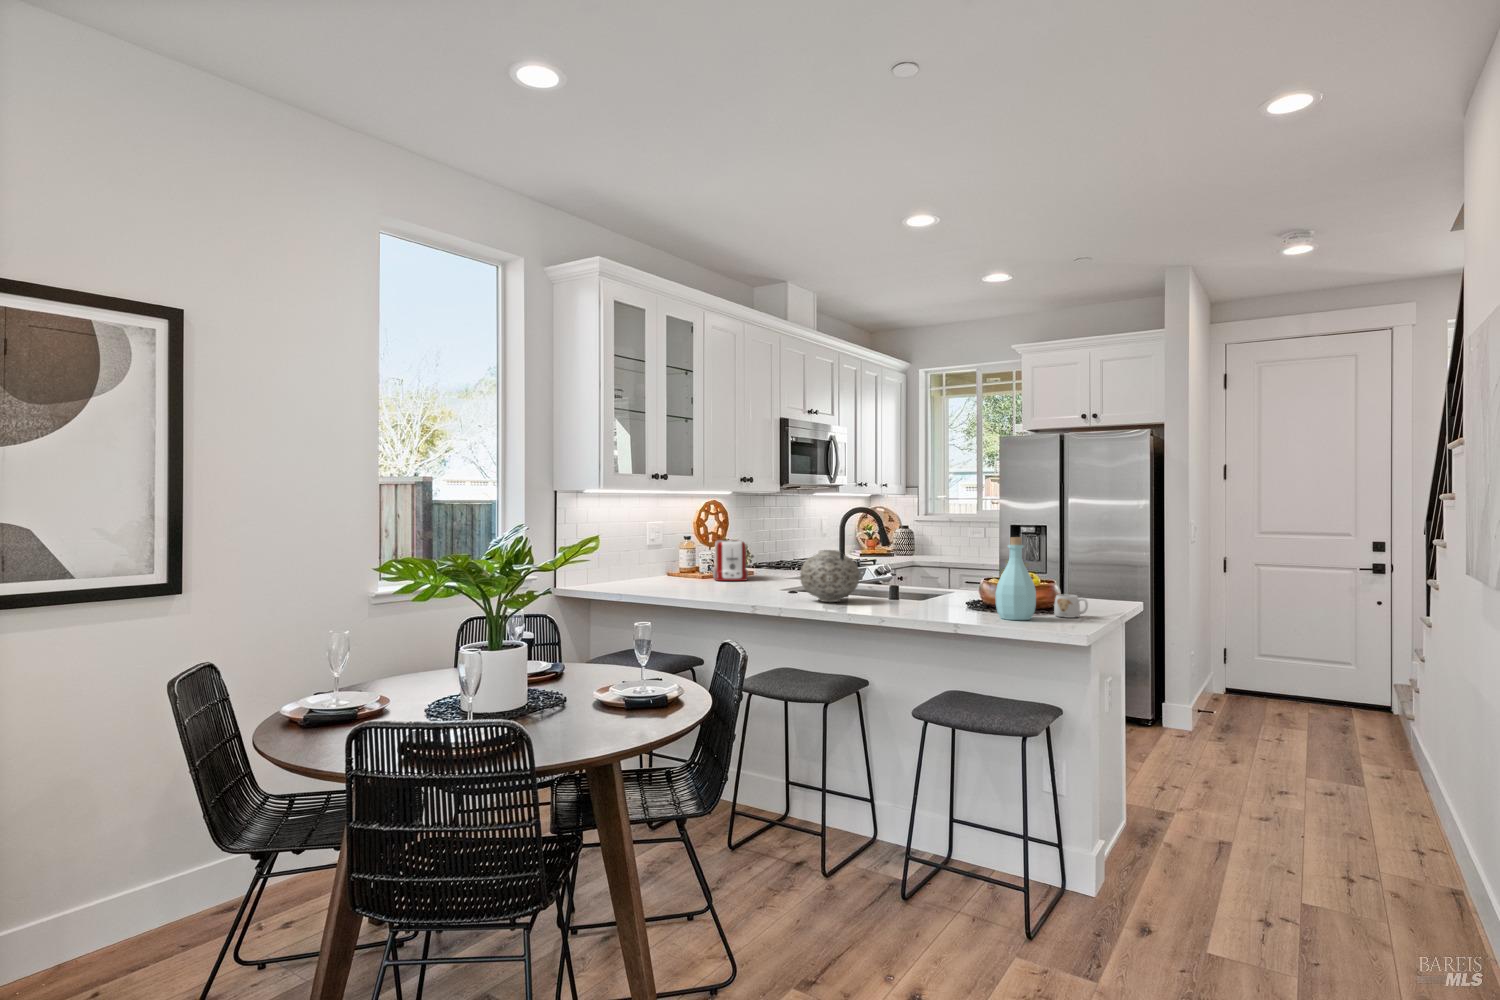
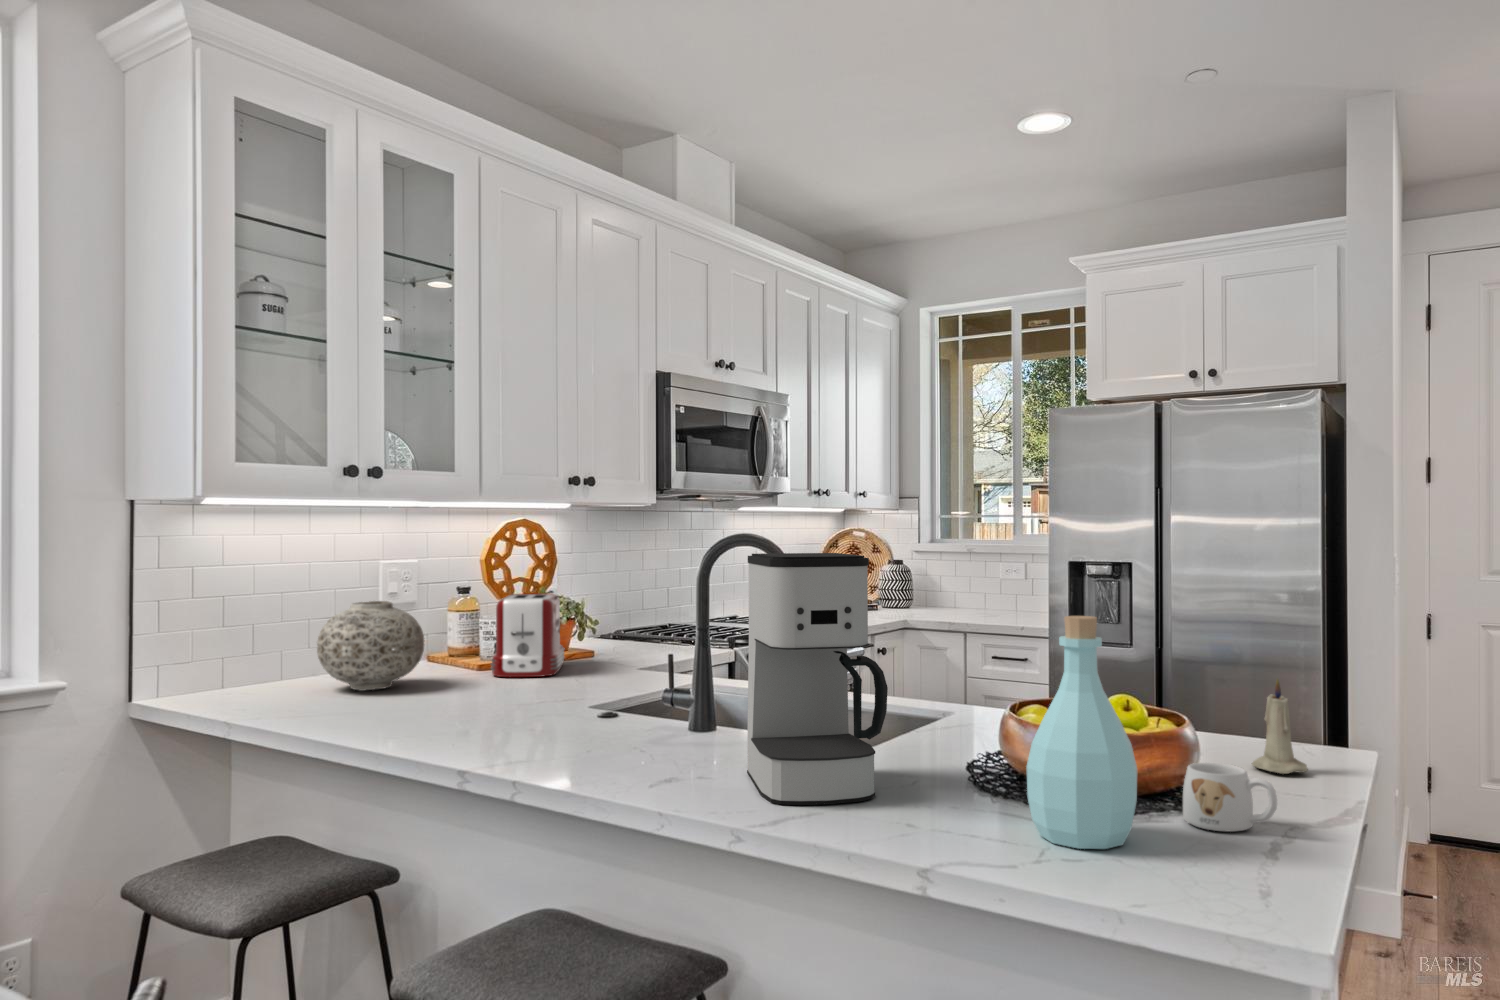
coffee maker: none [877,515,938,612] -> present [747,553,888,805]
vase: present [800,550,859,602] -> present [317,601,424,691]
candle: none [1088,568,1110,607] -> present [1252,679,1308,774]

